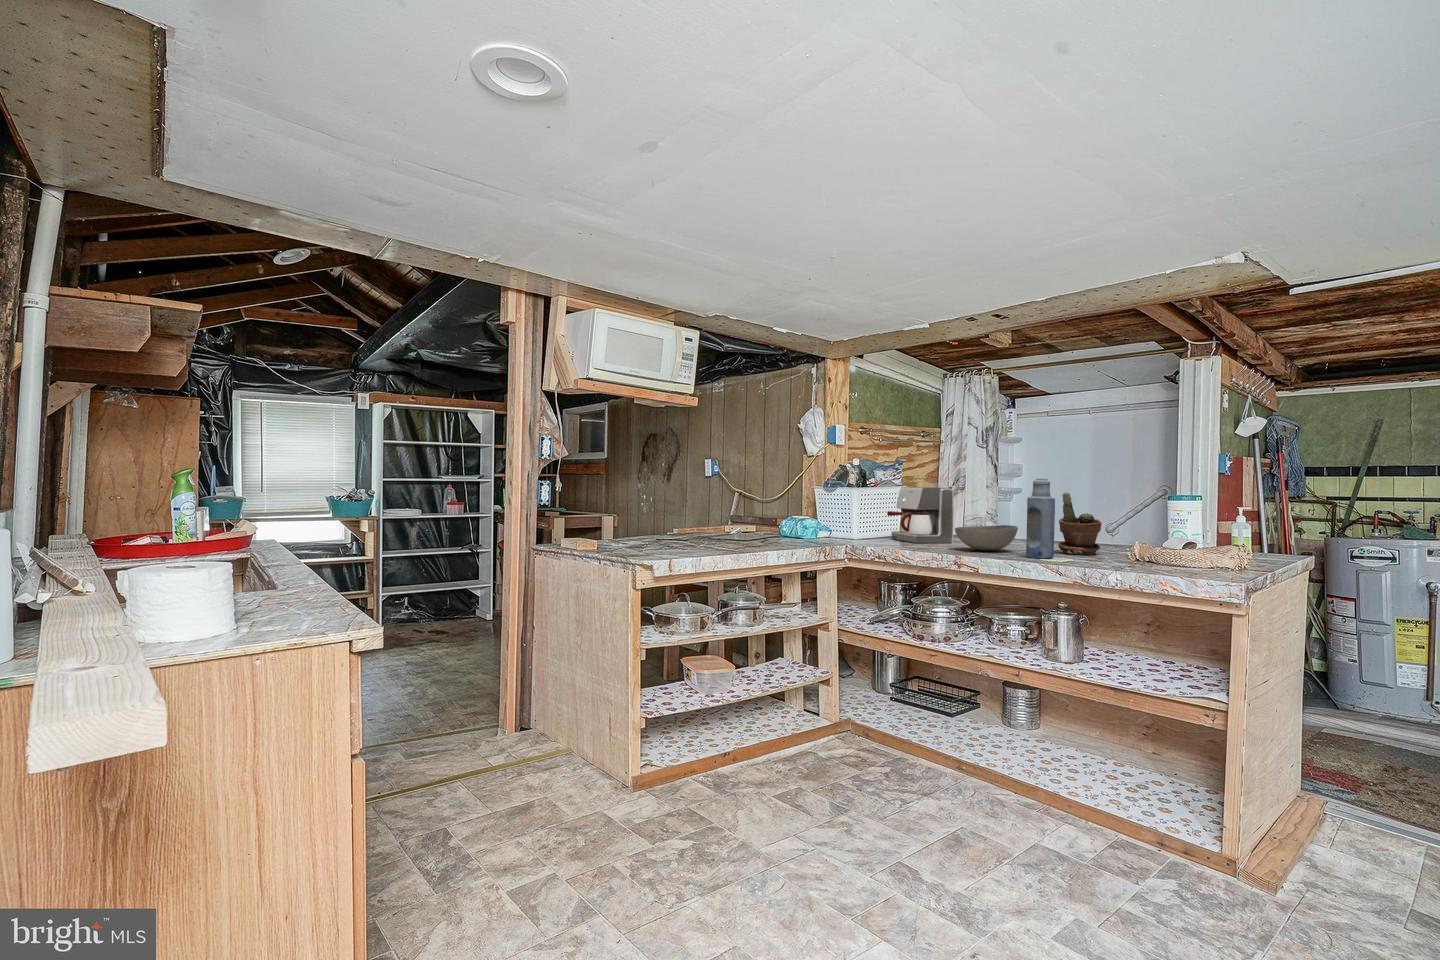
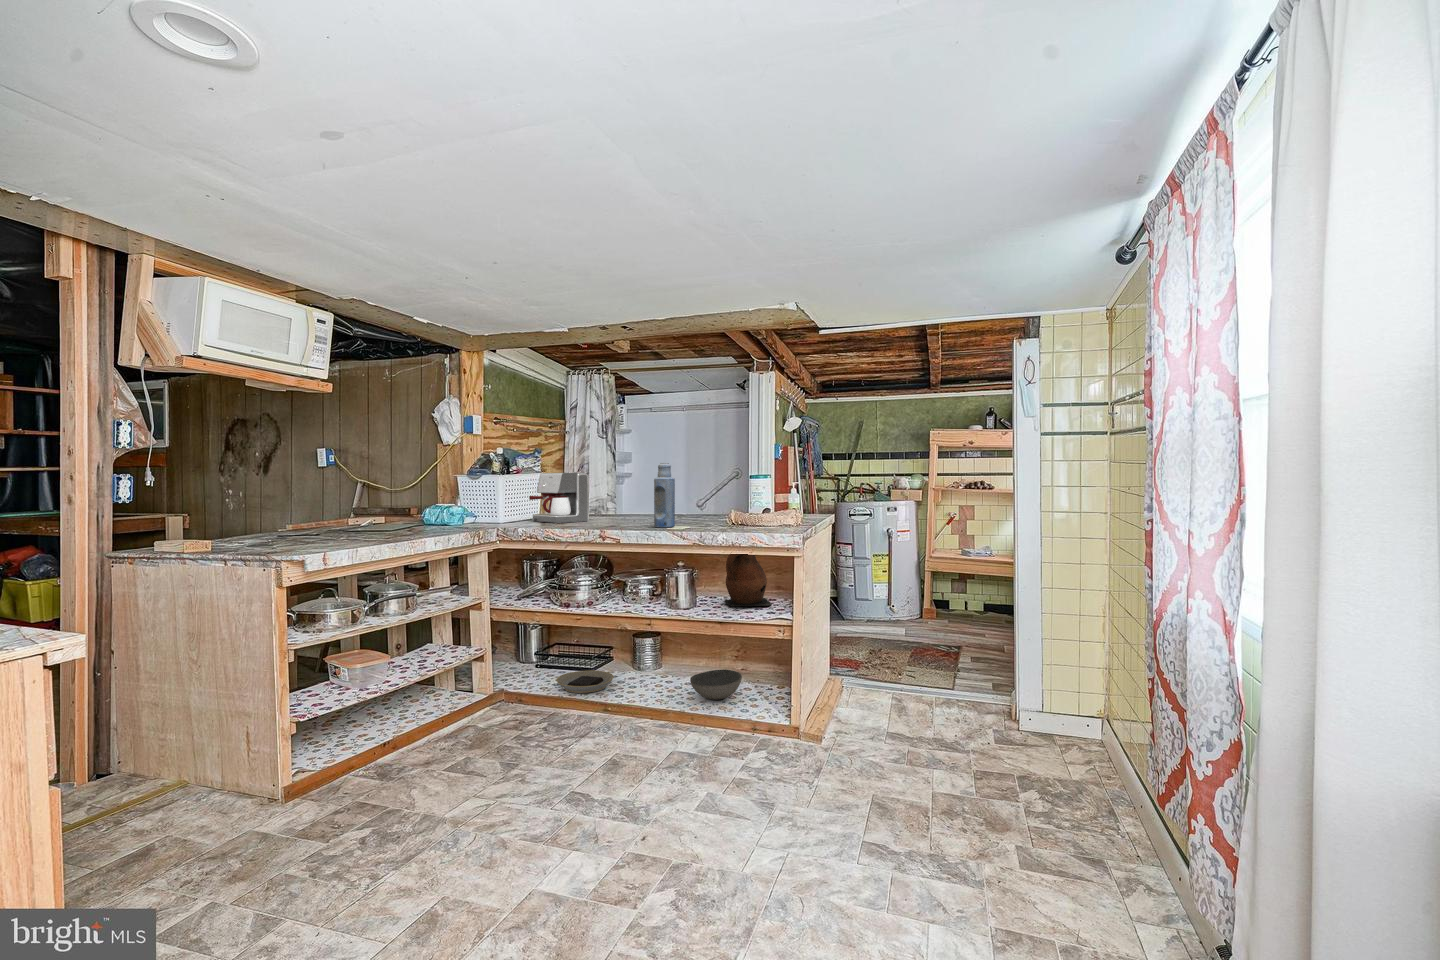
potted plant: present [1058,492,1102,555] -> none [675,474,706,523]
bowl: present [955,525,1018,551] -> present [690,669,742,700]
ceramic pitcher: none [1119,589,1197,676] -> present [724,554,772,606]
plate: none [907,712,974,741] -> present [557,670,614,693]

